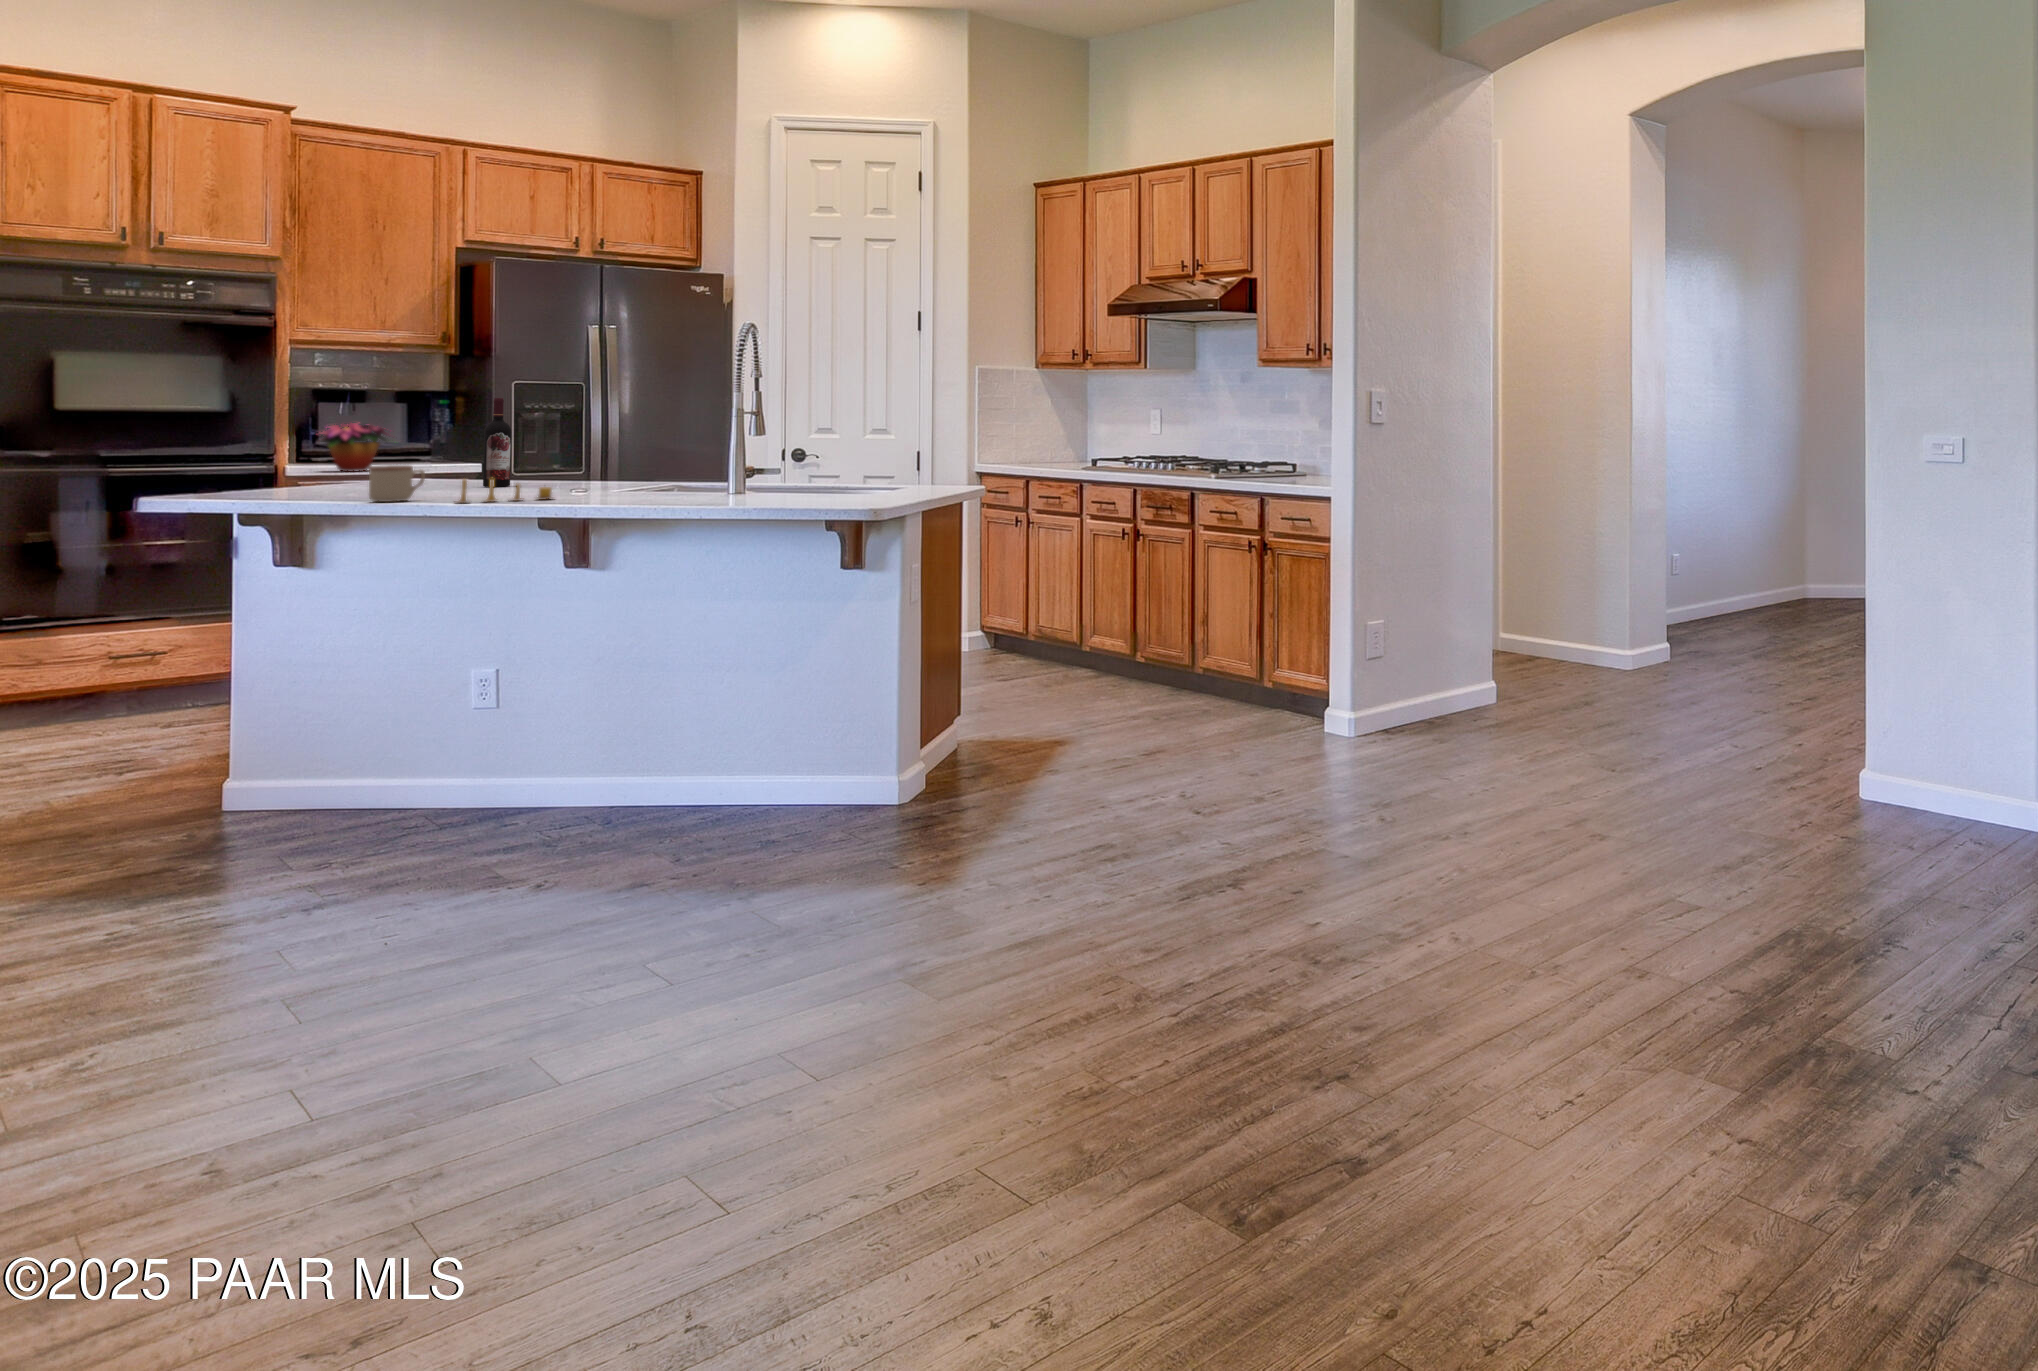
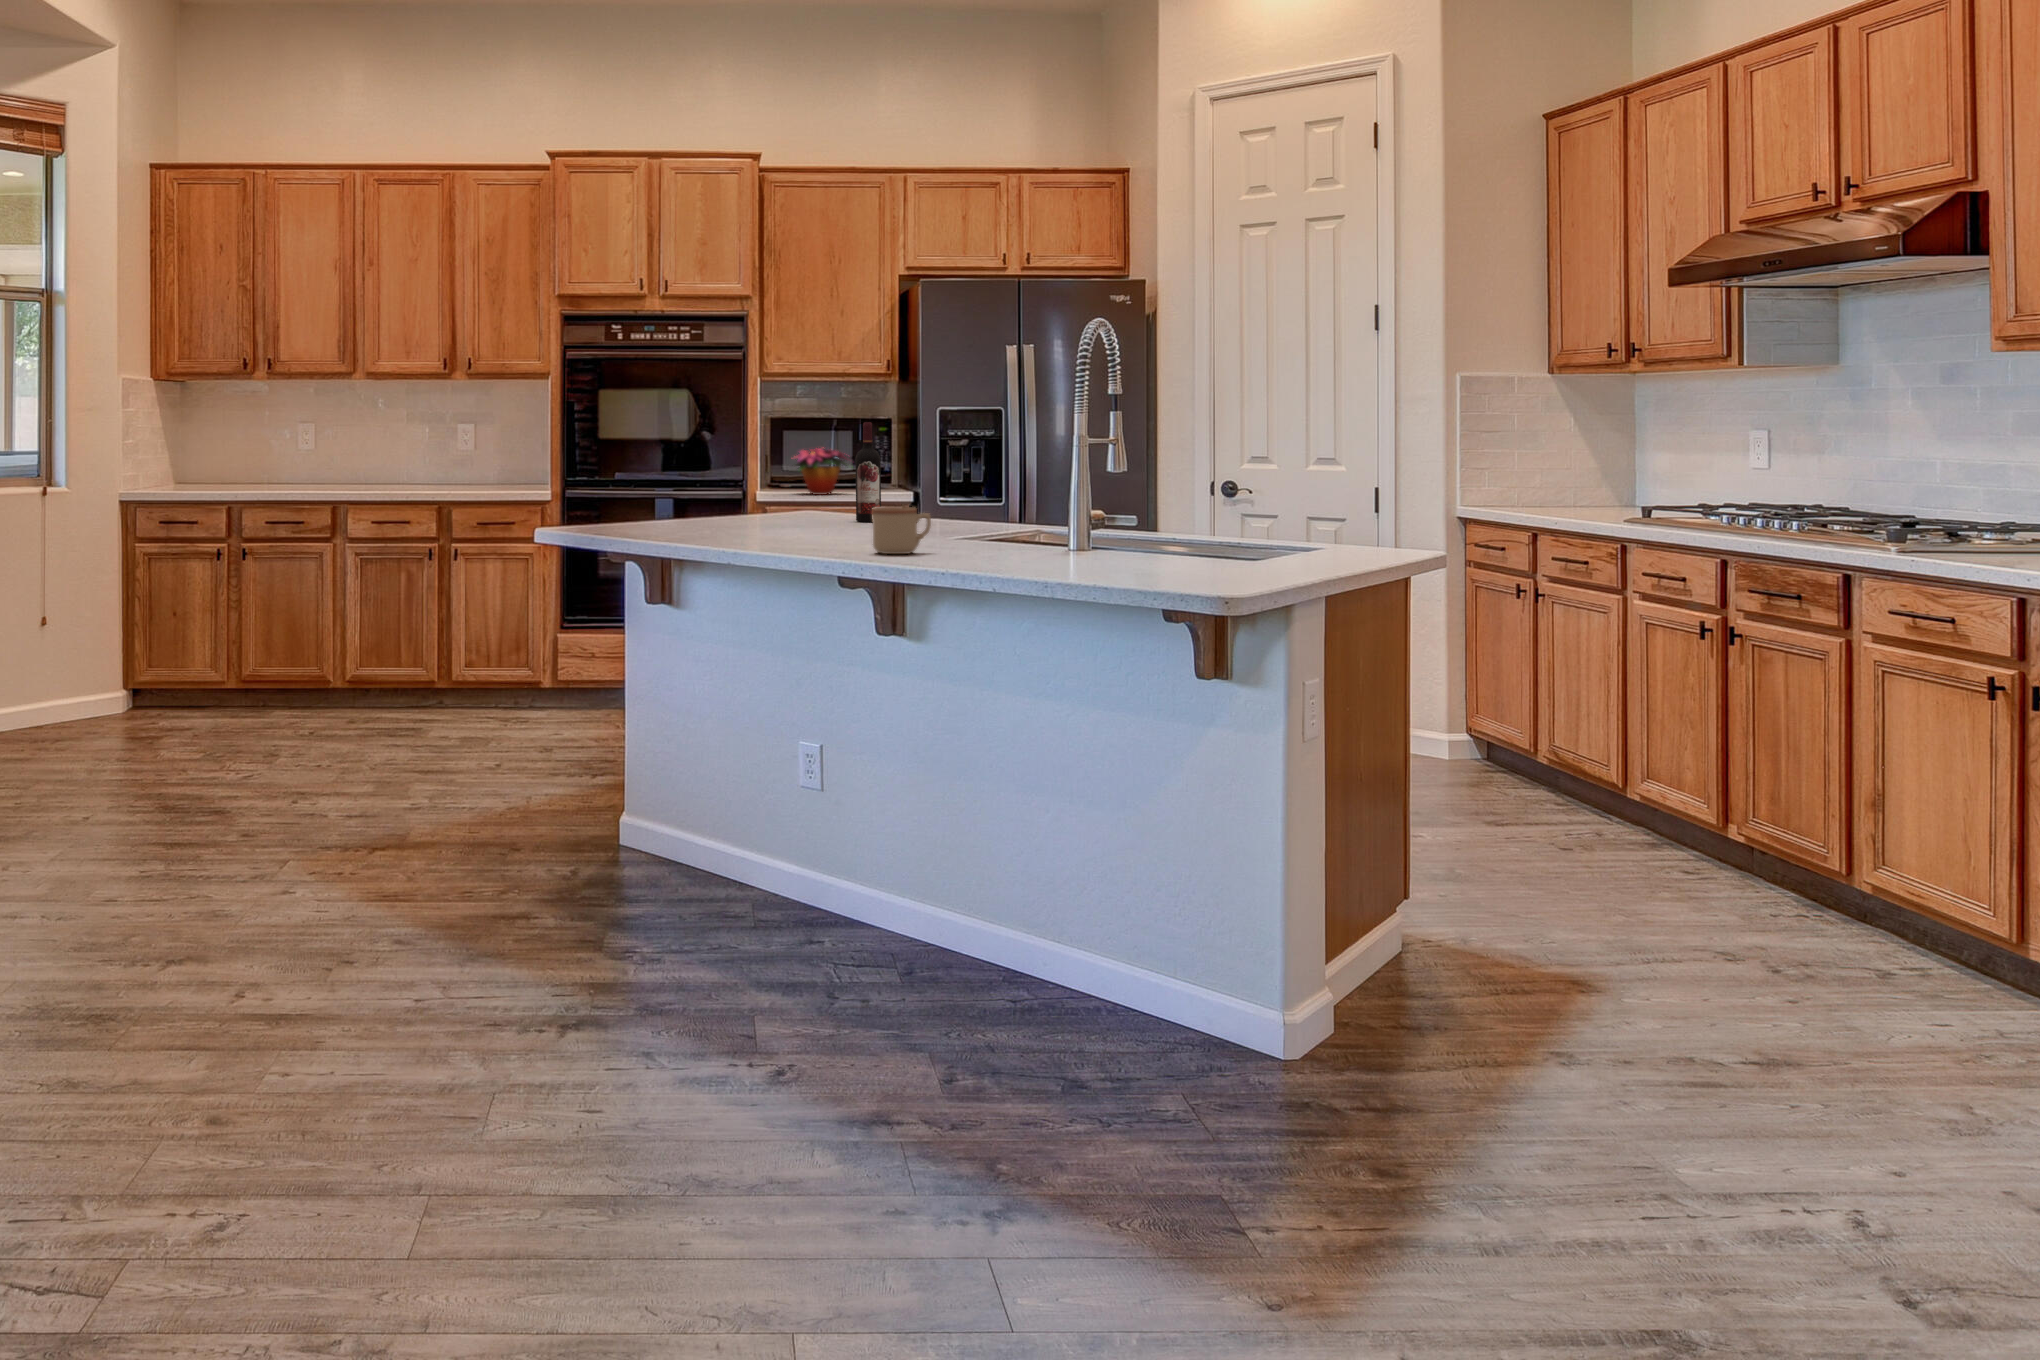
mug: present [369,465,425,502] -> present [872,507,931,554]
candle: present [458,479,552,503] -> none [760,515,865,547]

